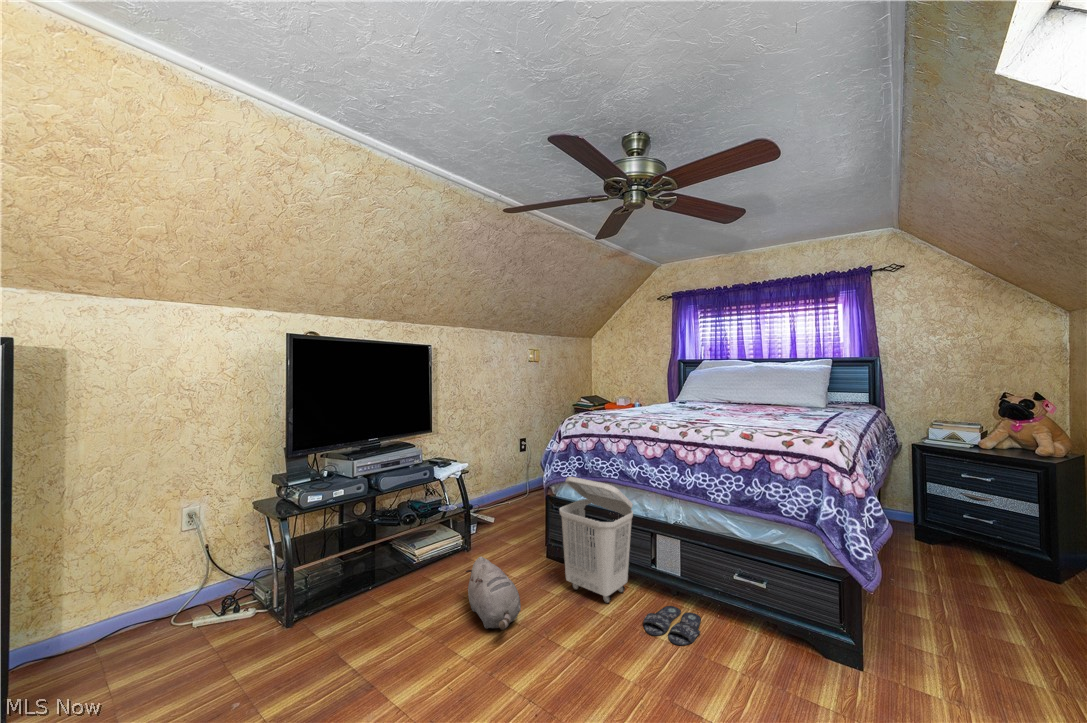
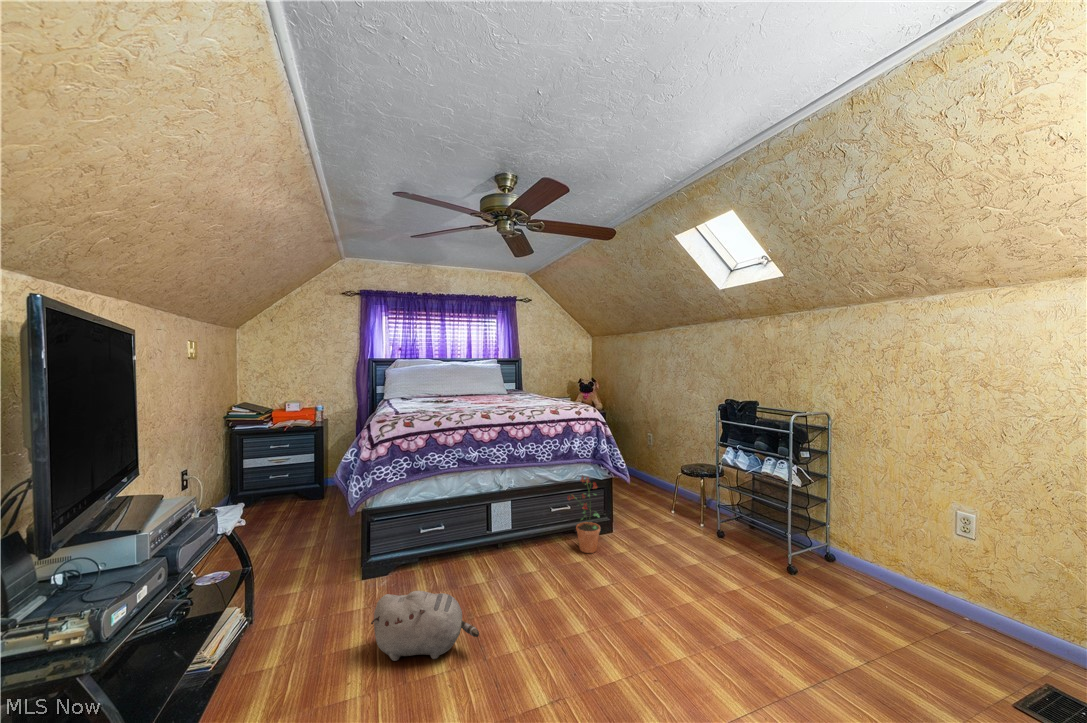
laundry basket: present [559,477,633,603] -> none [422,470,489,586]
potted plant: none [746,543,792,669] -> present [568,476,600,553]
slippers: present [643,606,701,646] -> none [510,551,554,576]

